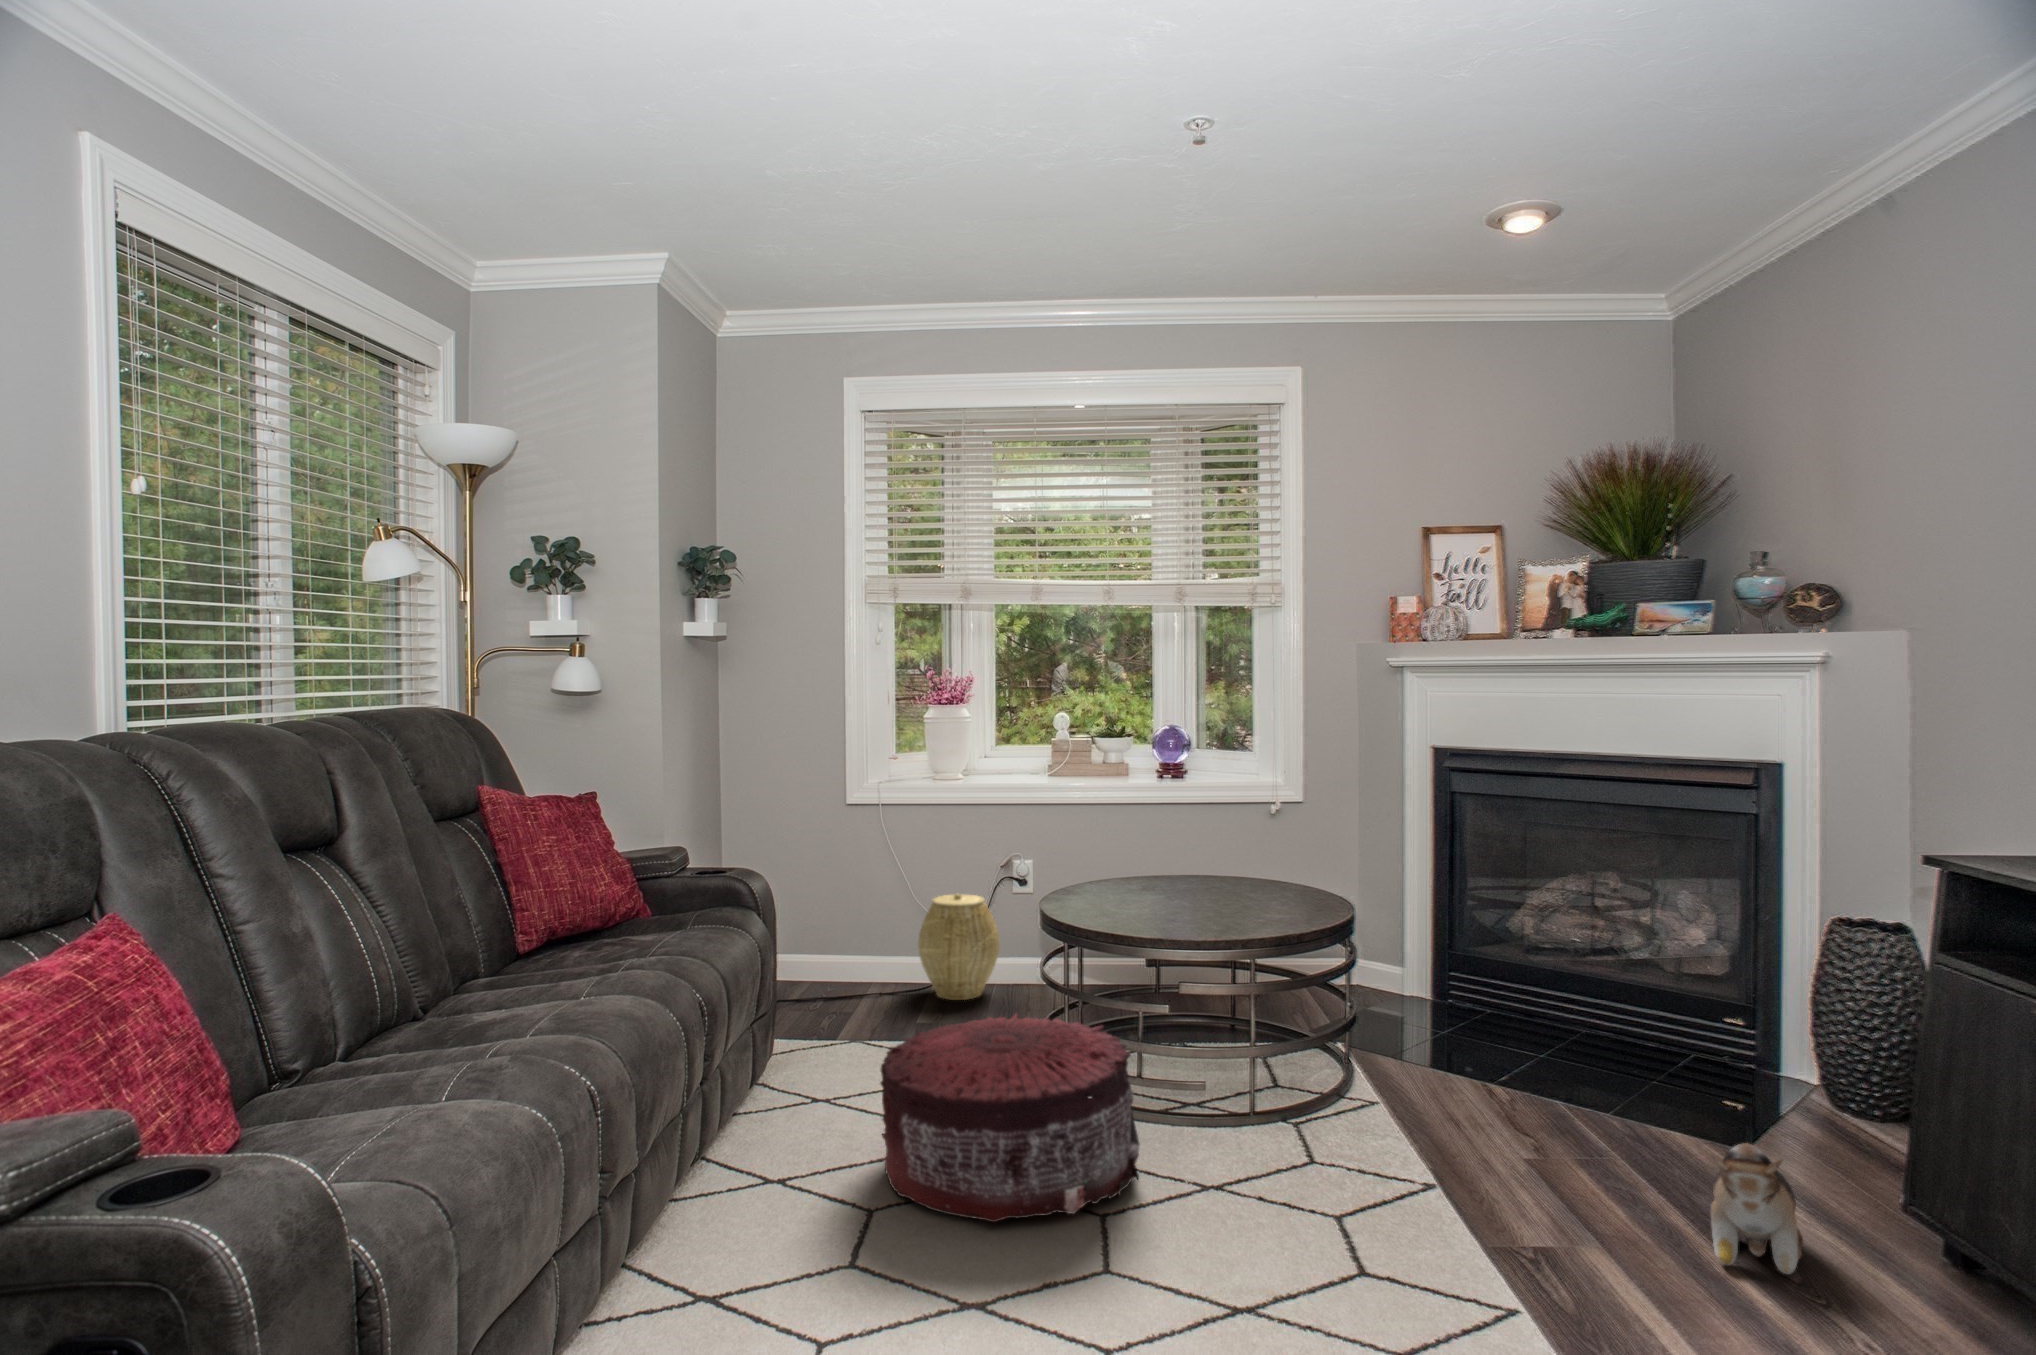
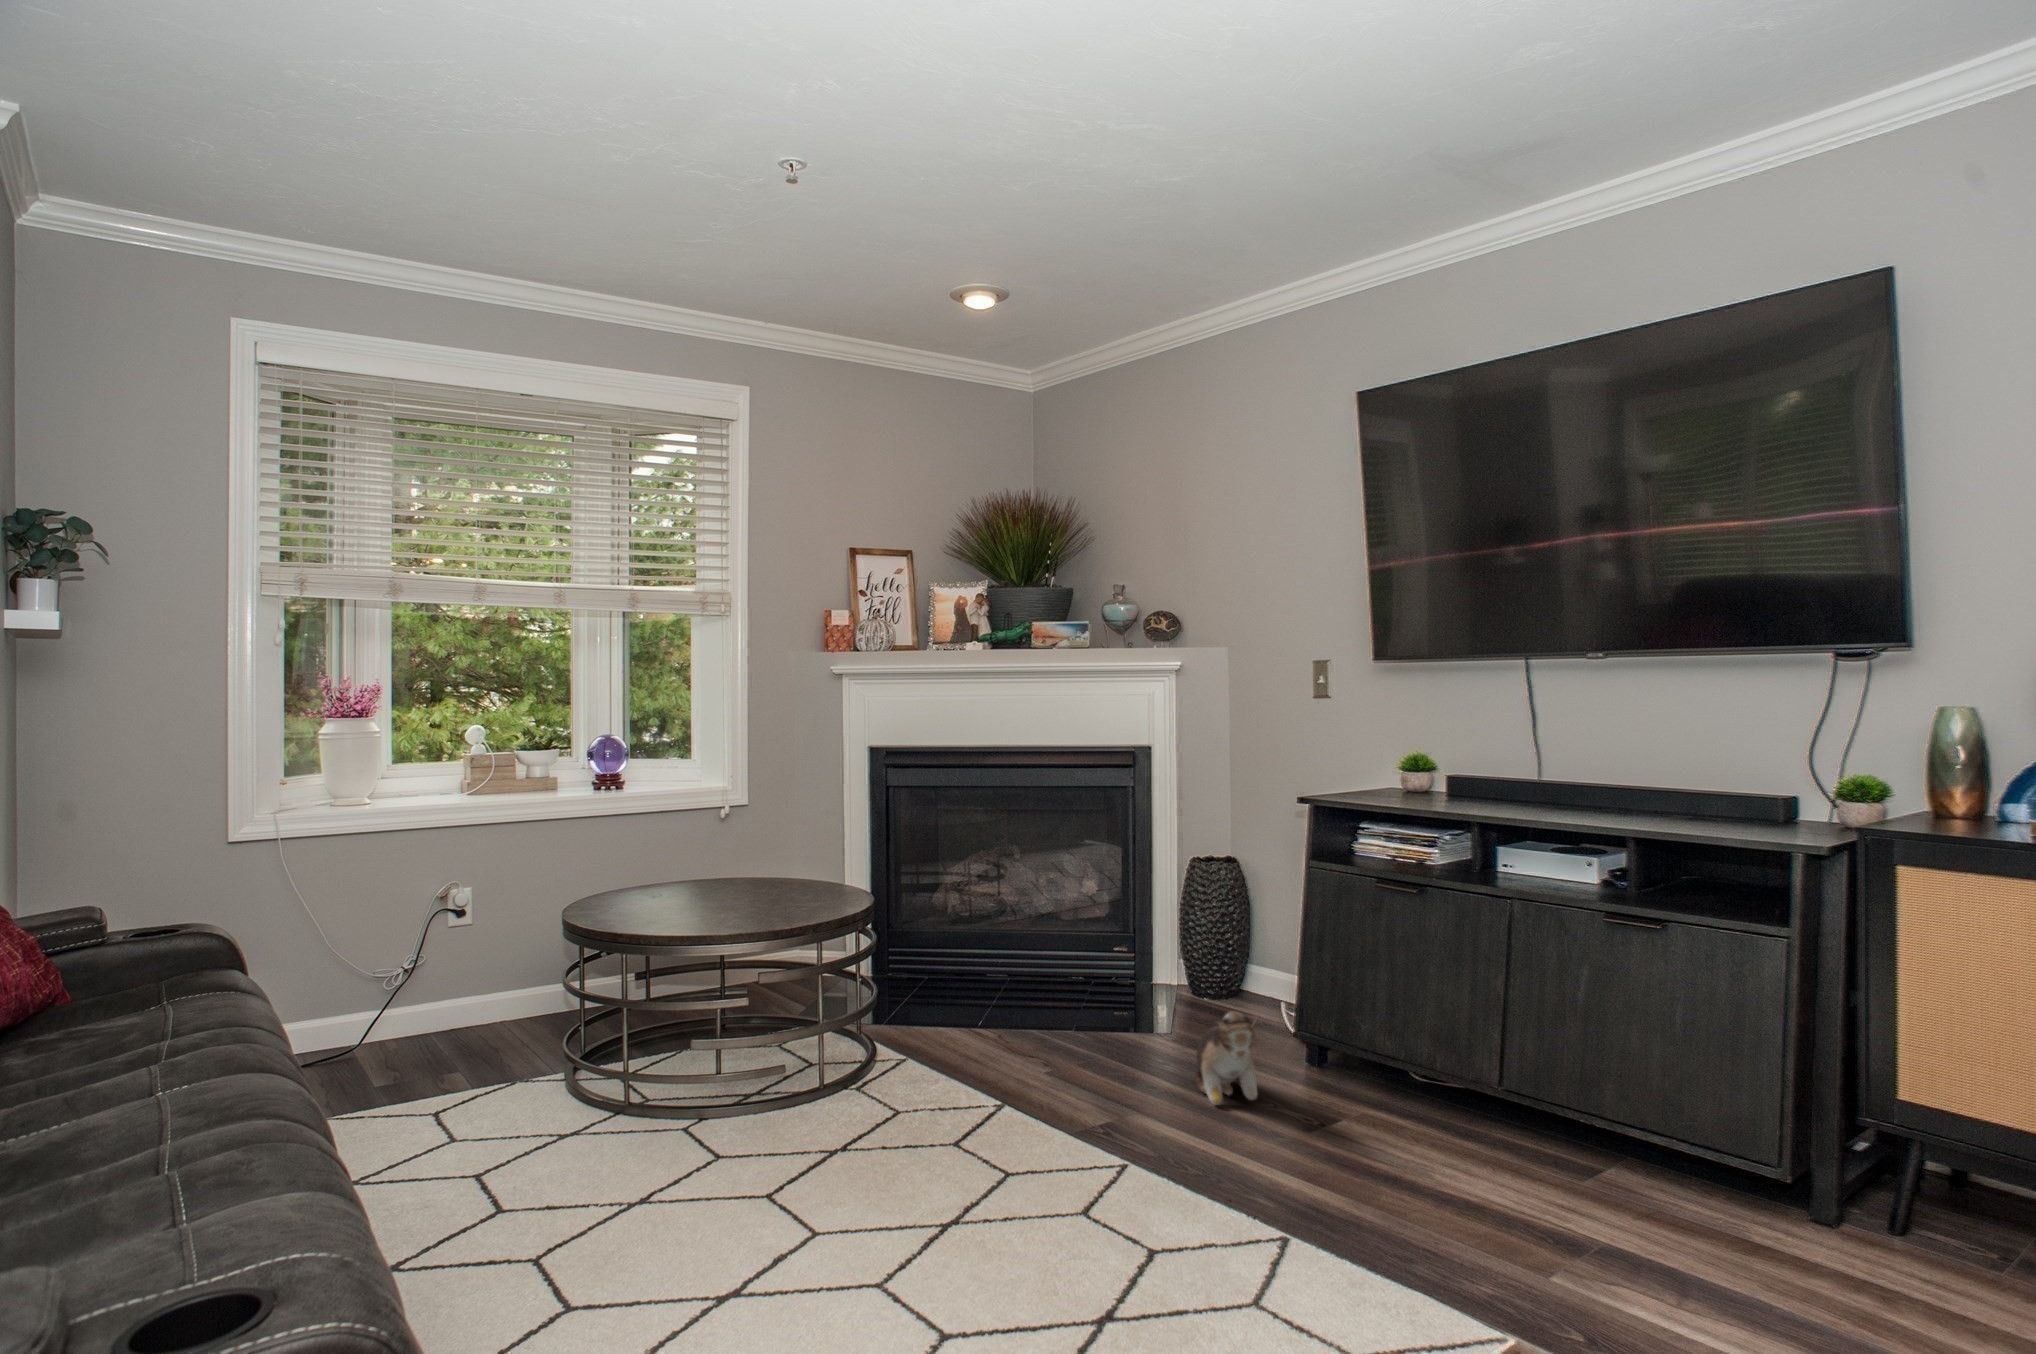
woven basket: present [918,894,999,1000] -> none [340,937,446,1061]
pouf: present [881,1014,1140,1223] -> none [490,1025,781,1237]

